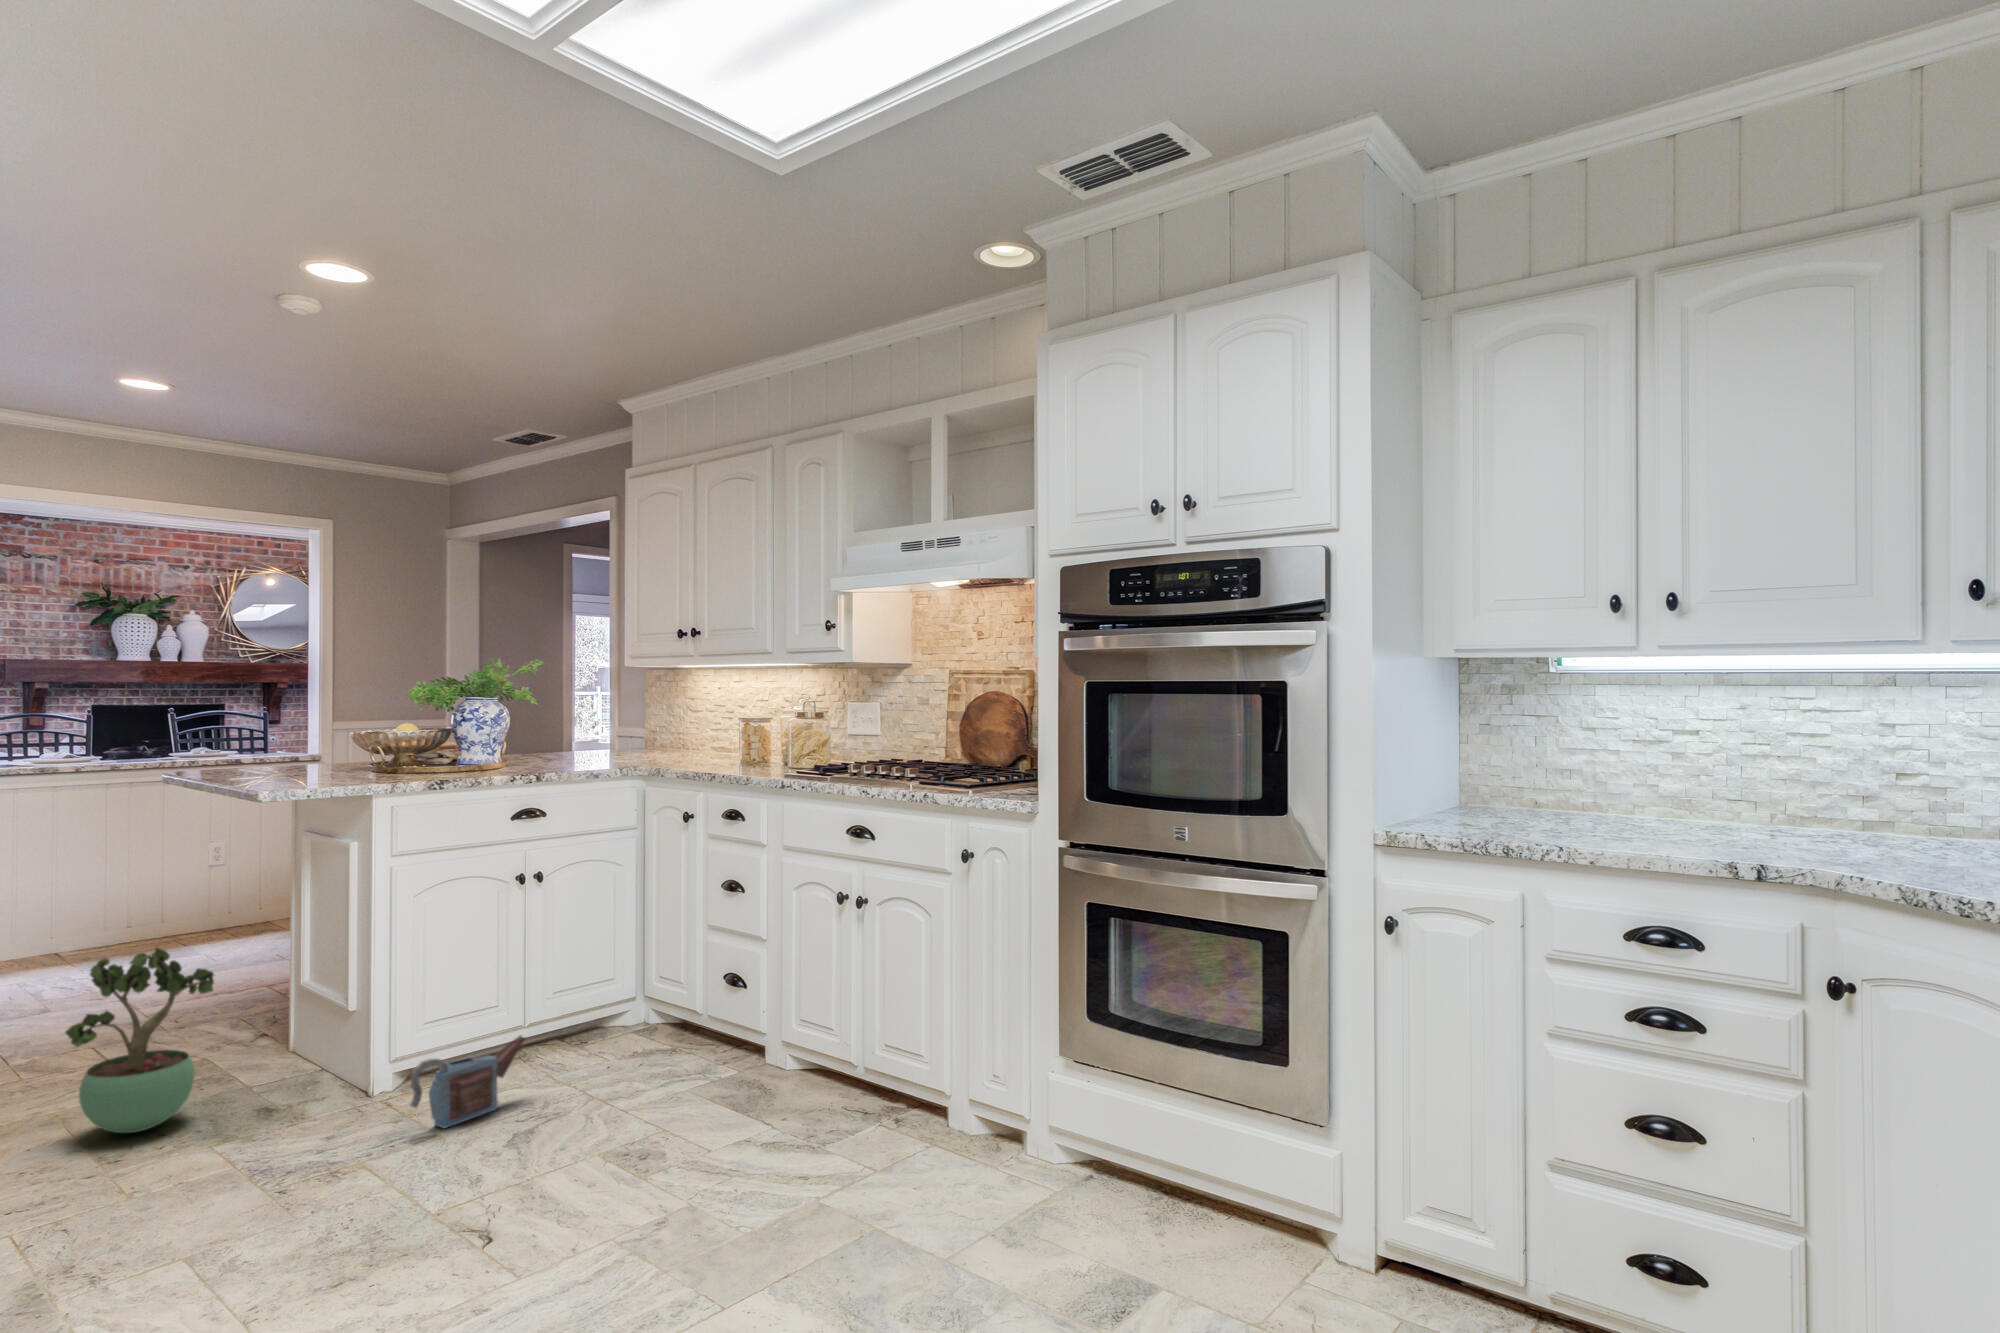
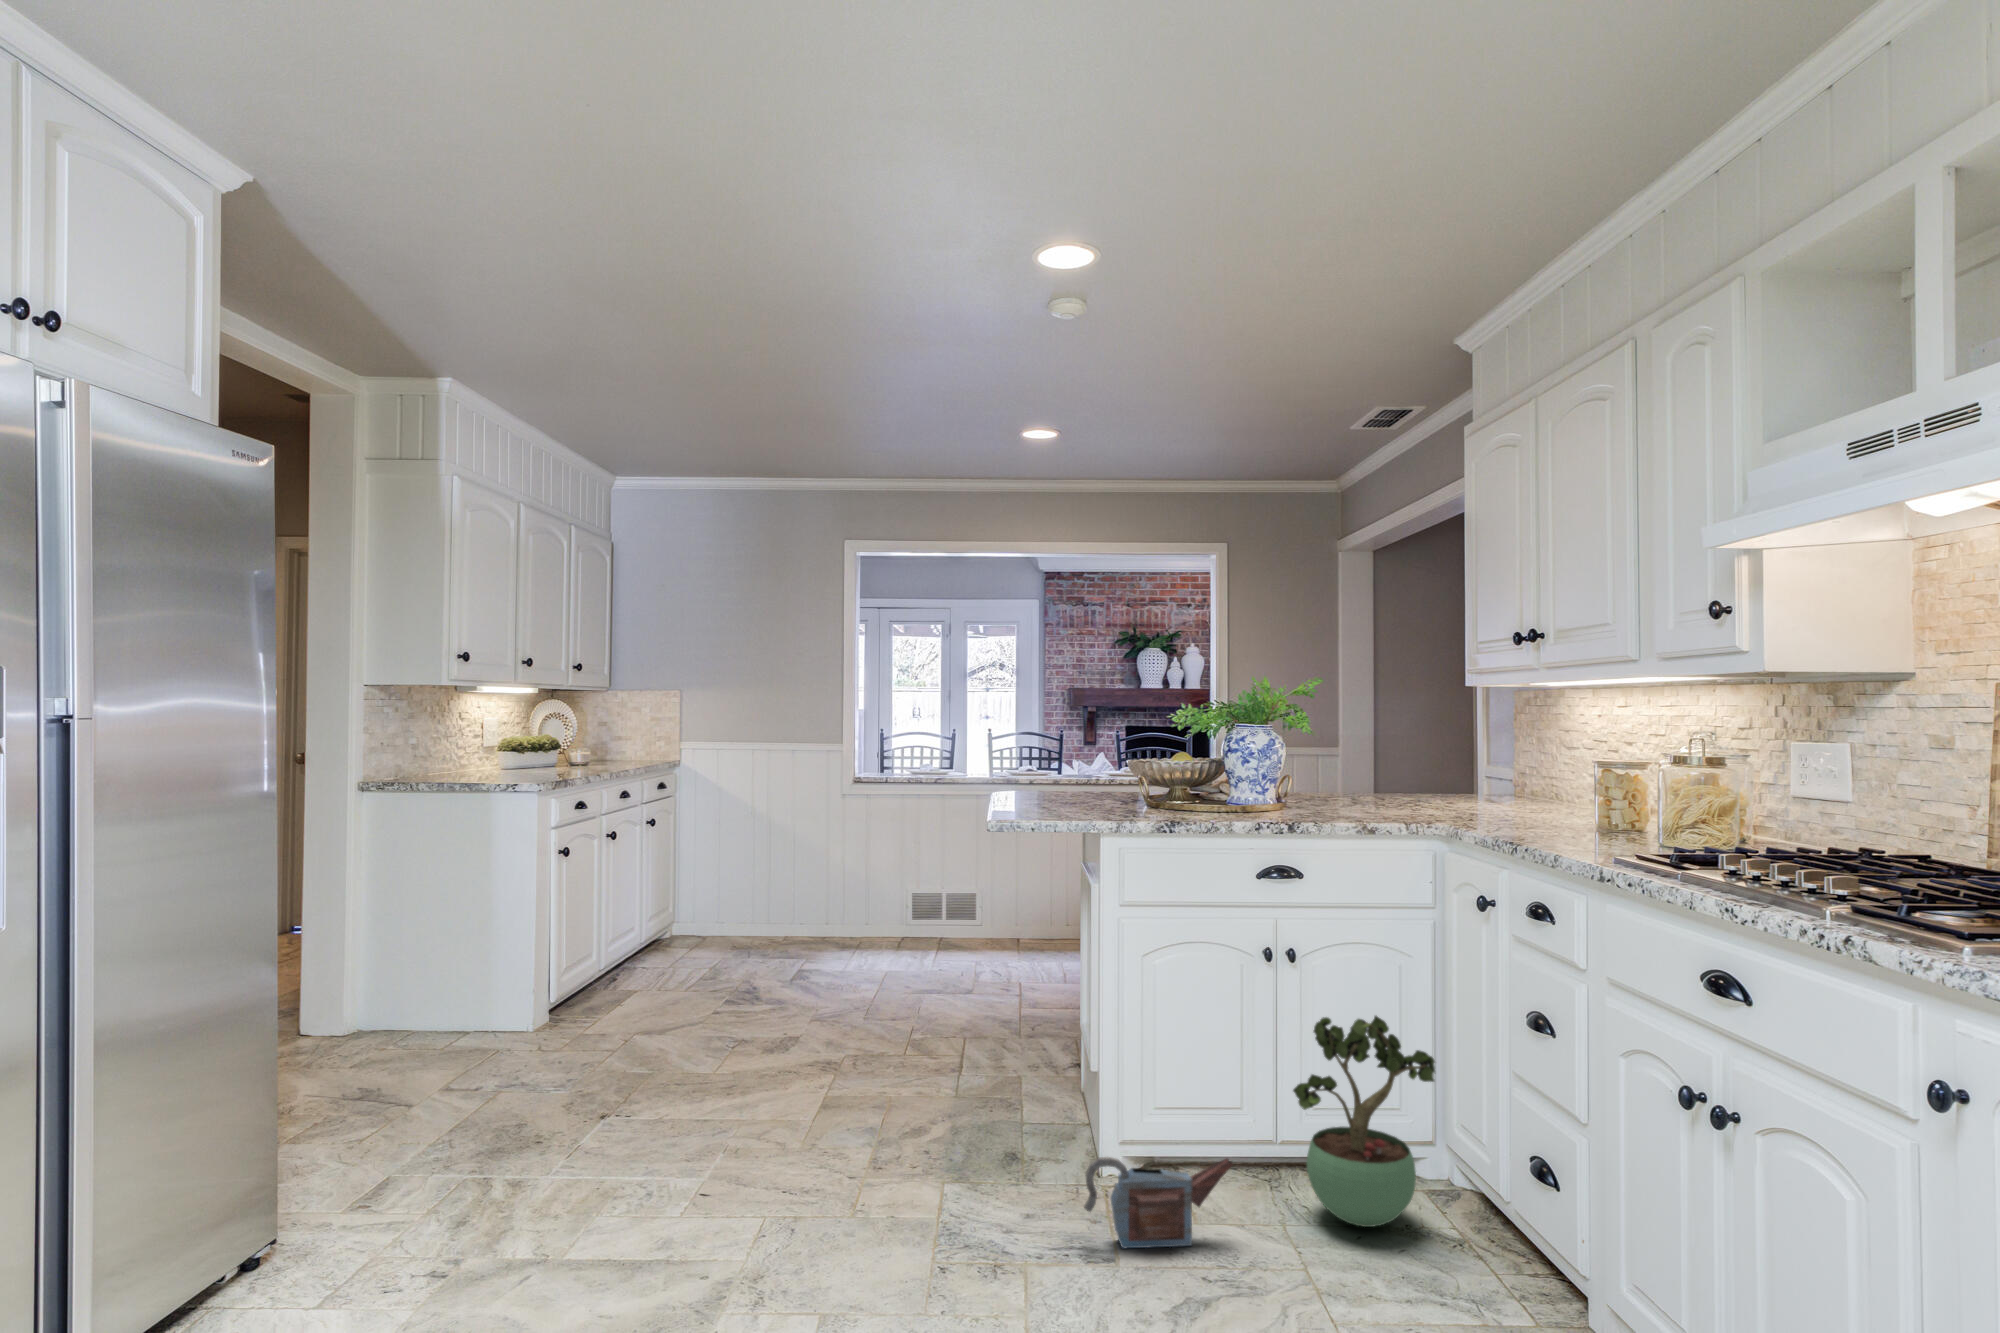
potted plant: present [65,948,214,1133] -> present [1293,1016,1435,1227]

